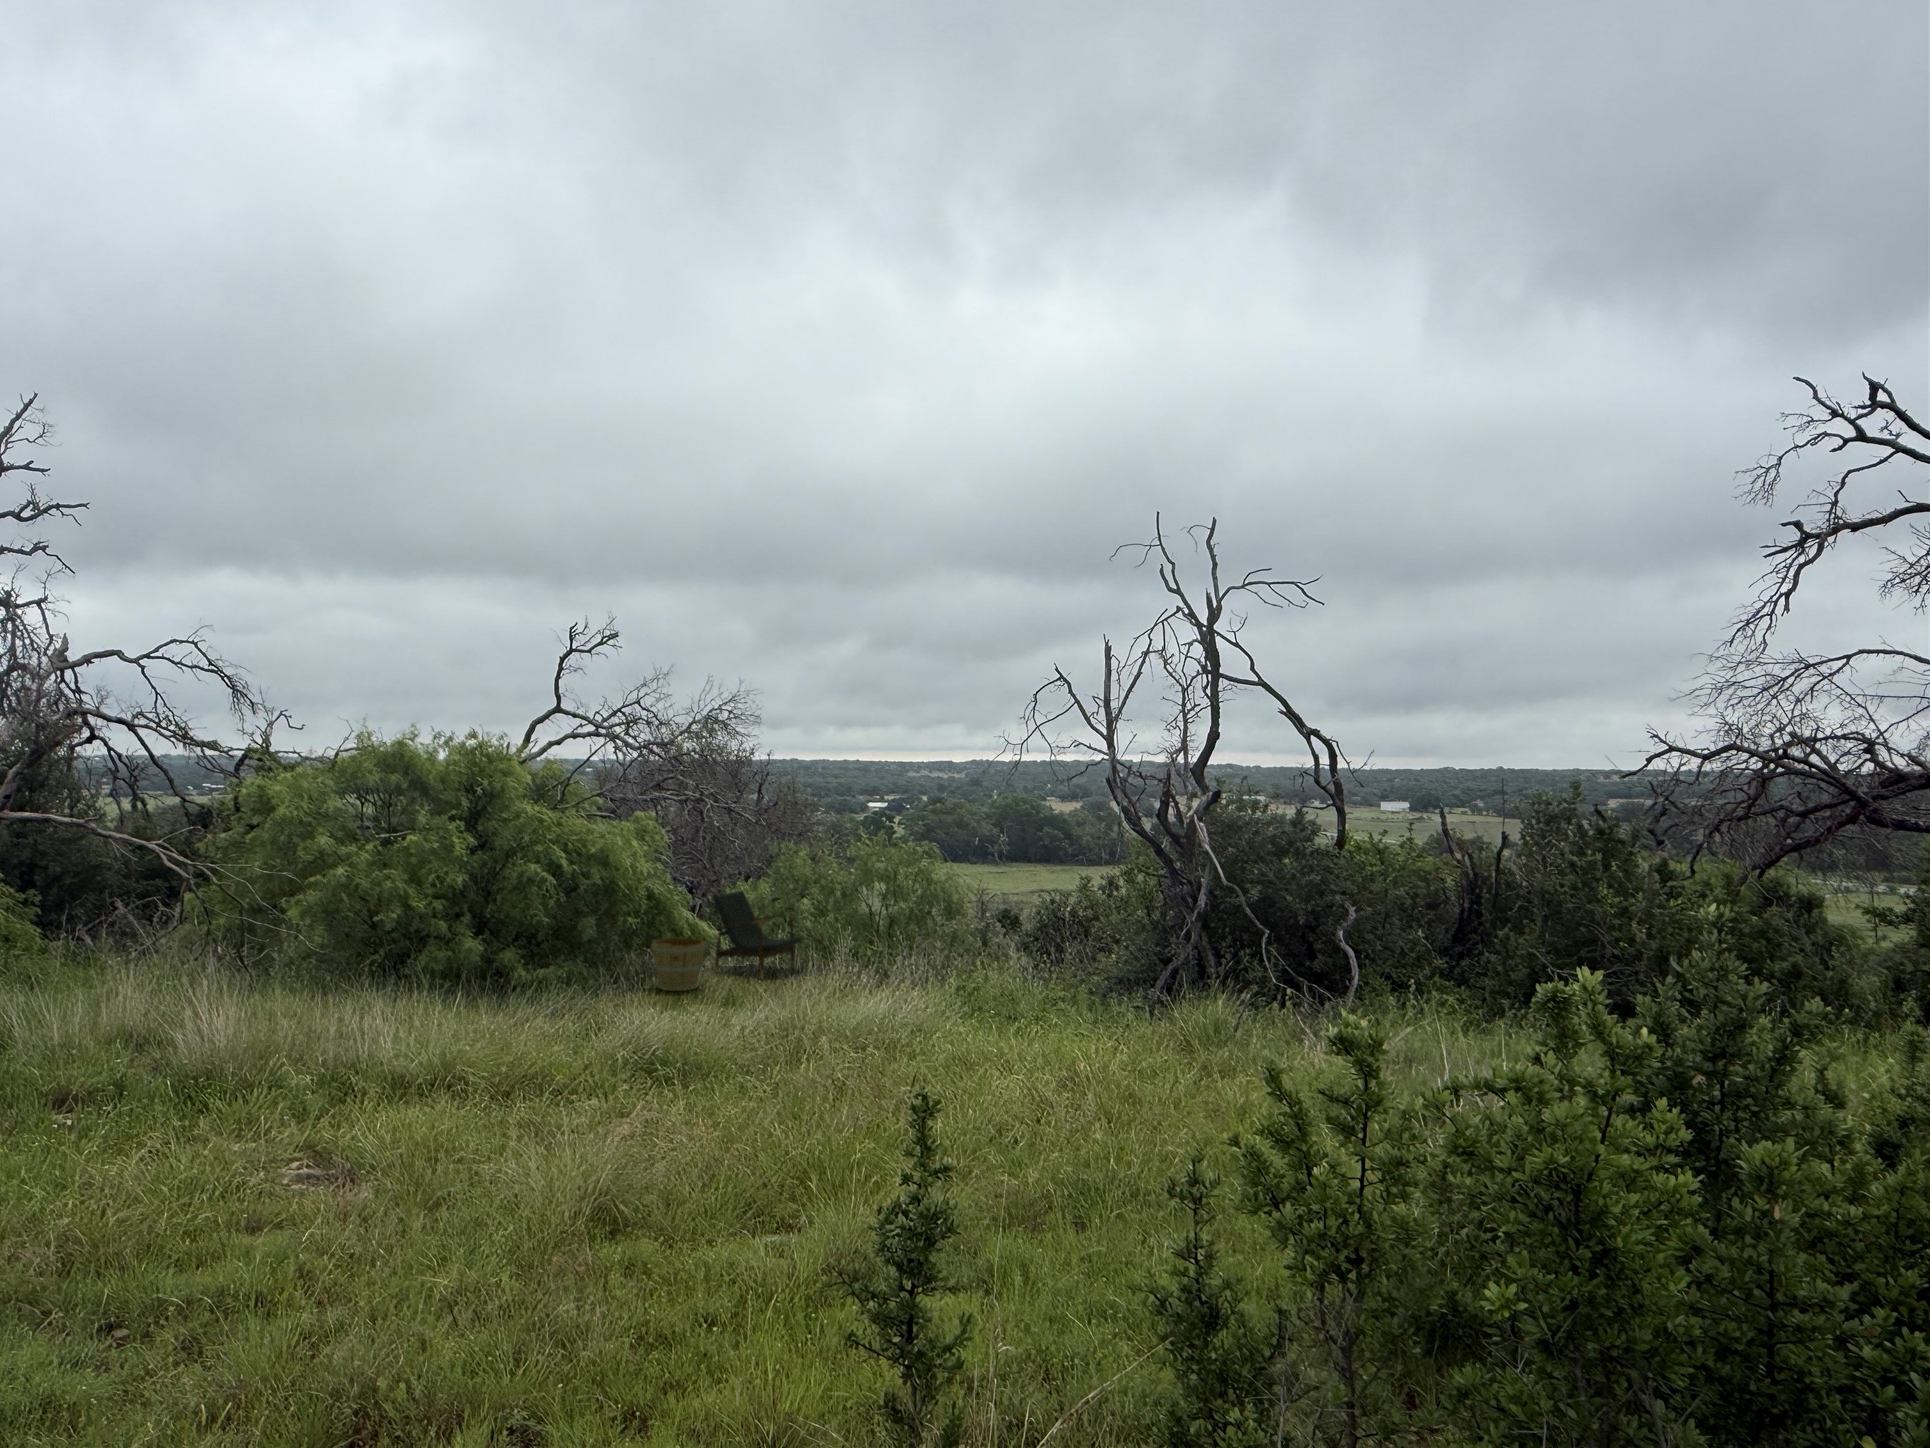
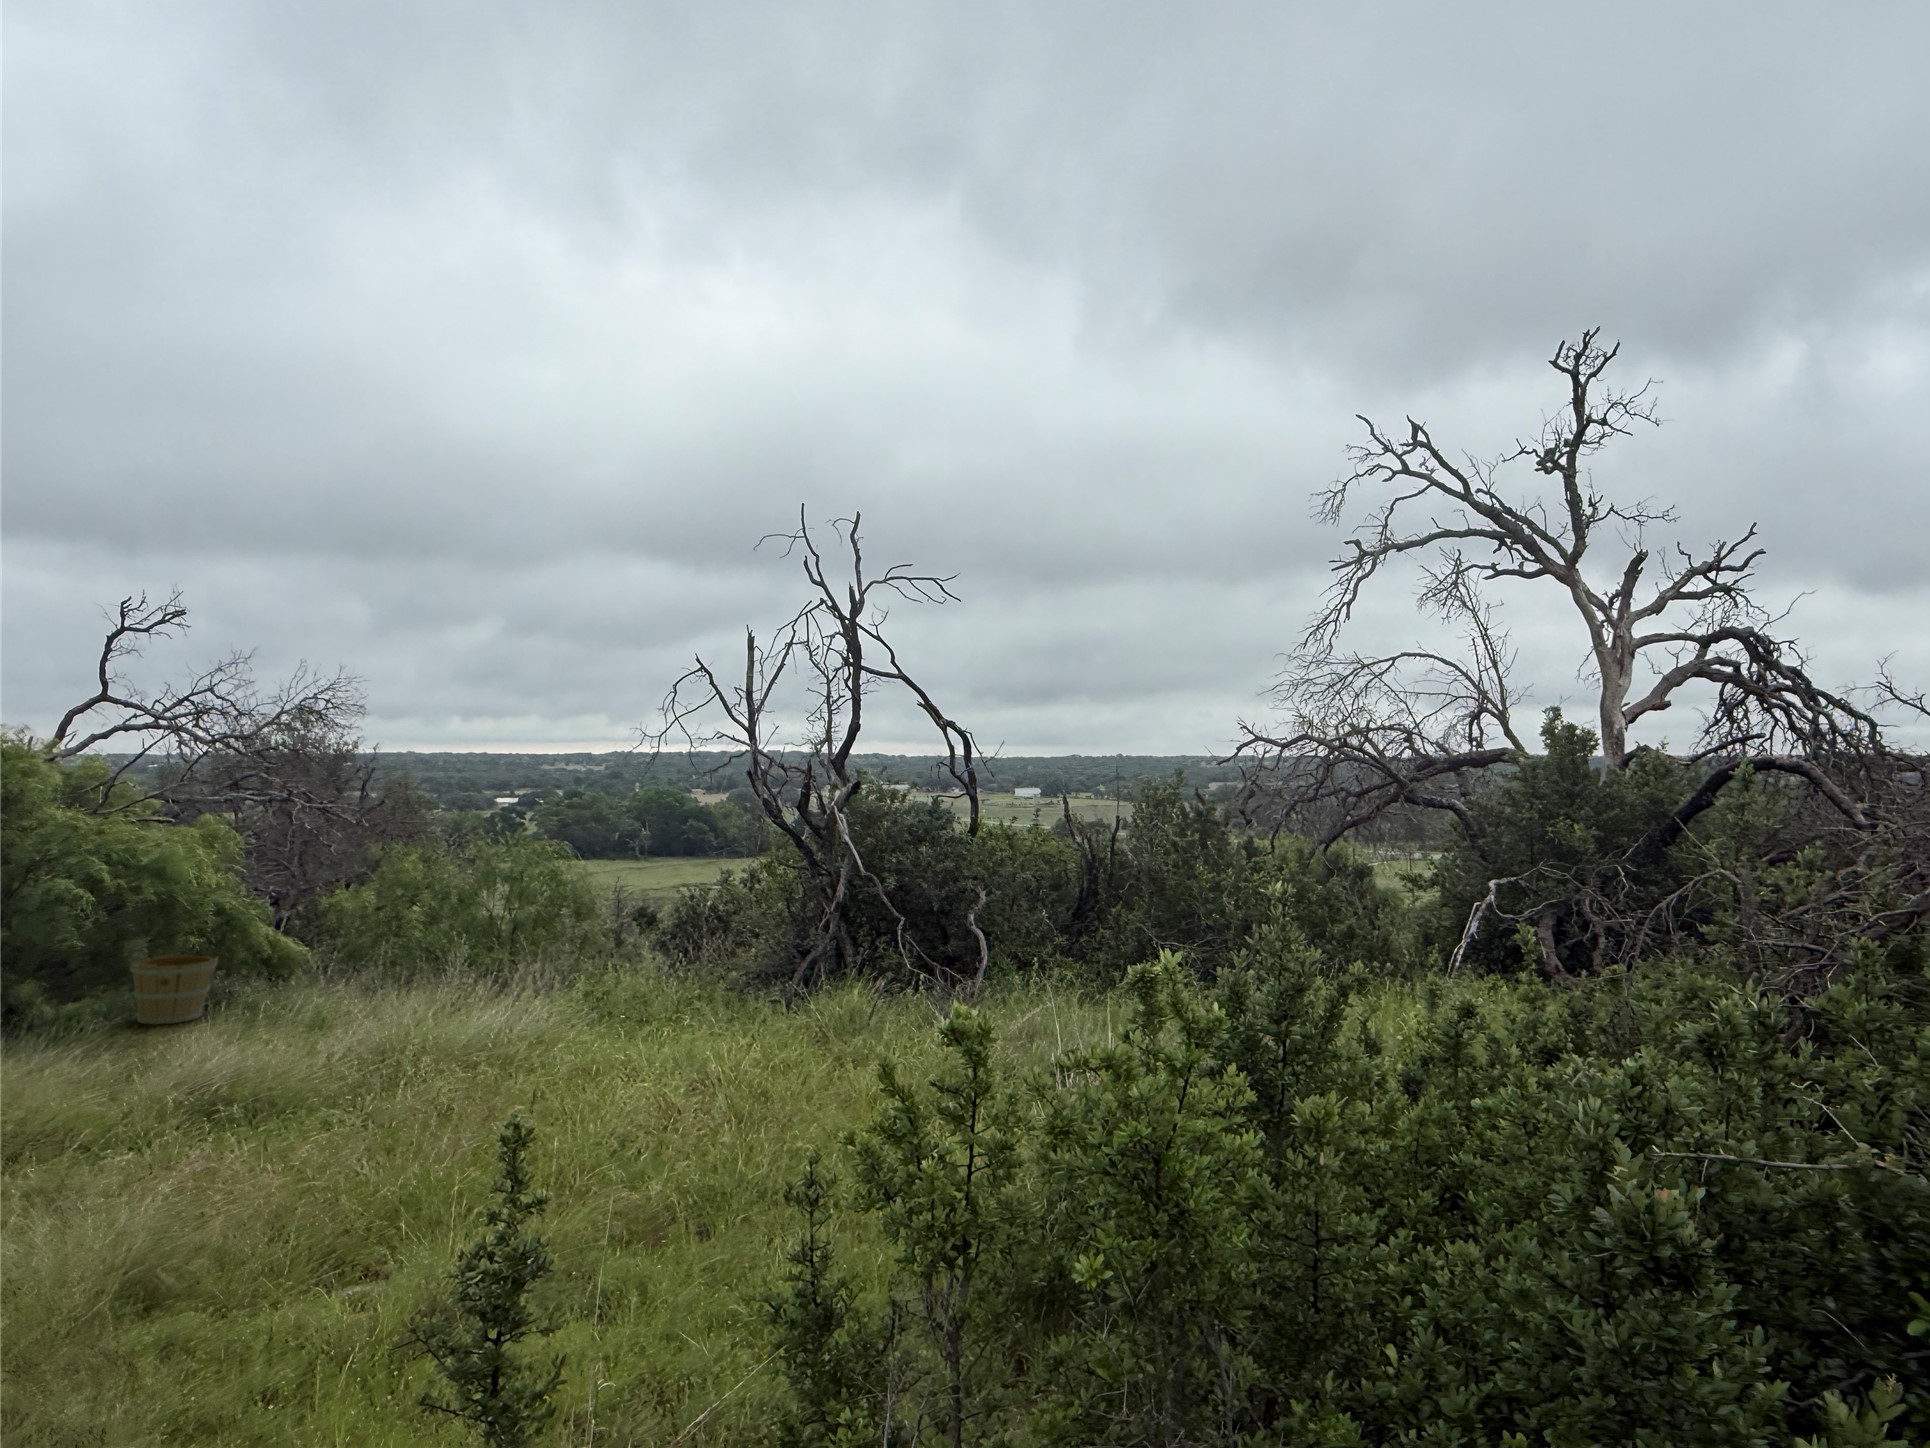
lounge chair: present [714,891,802,979] -> none [240,897,367,1003]

